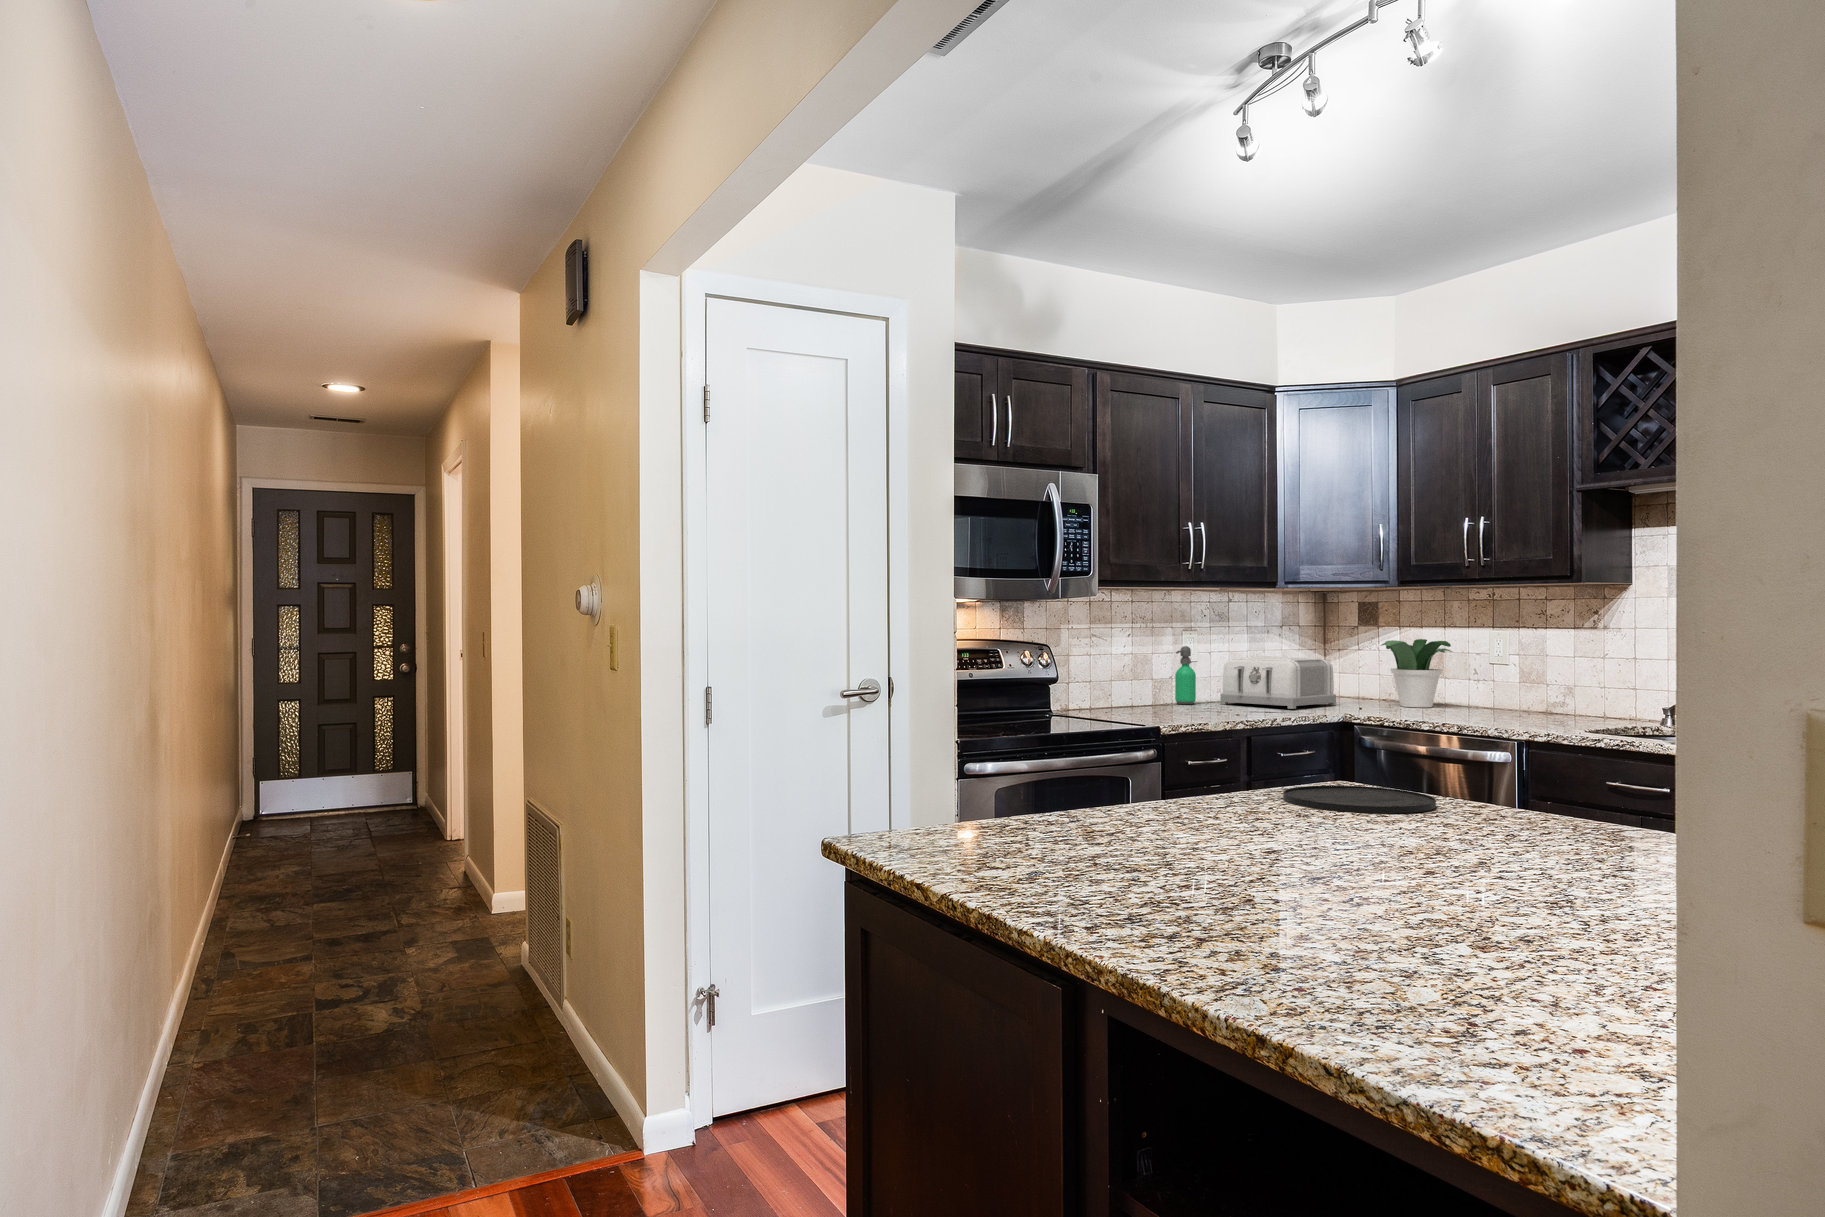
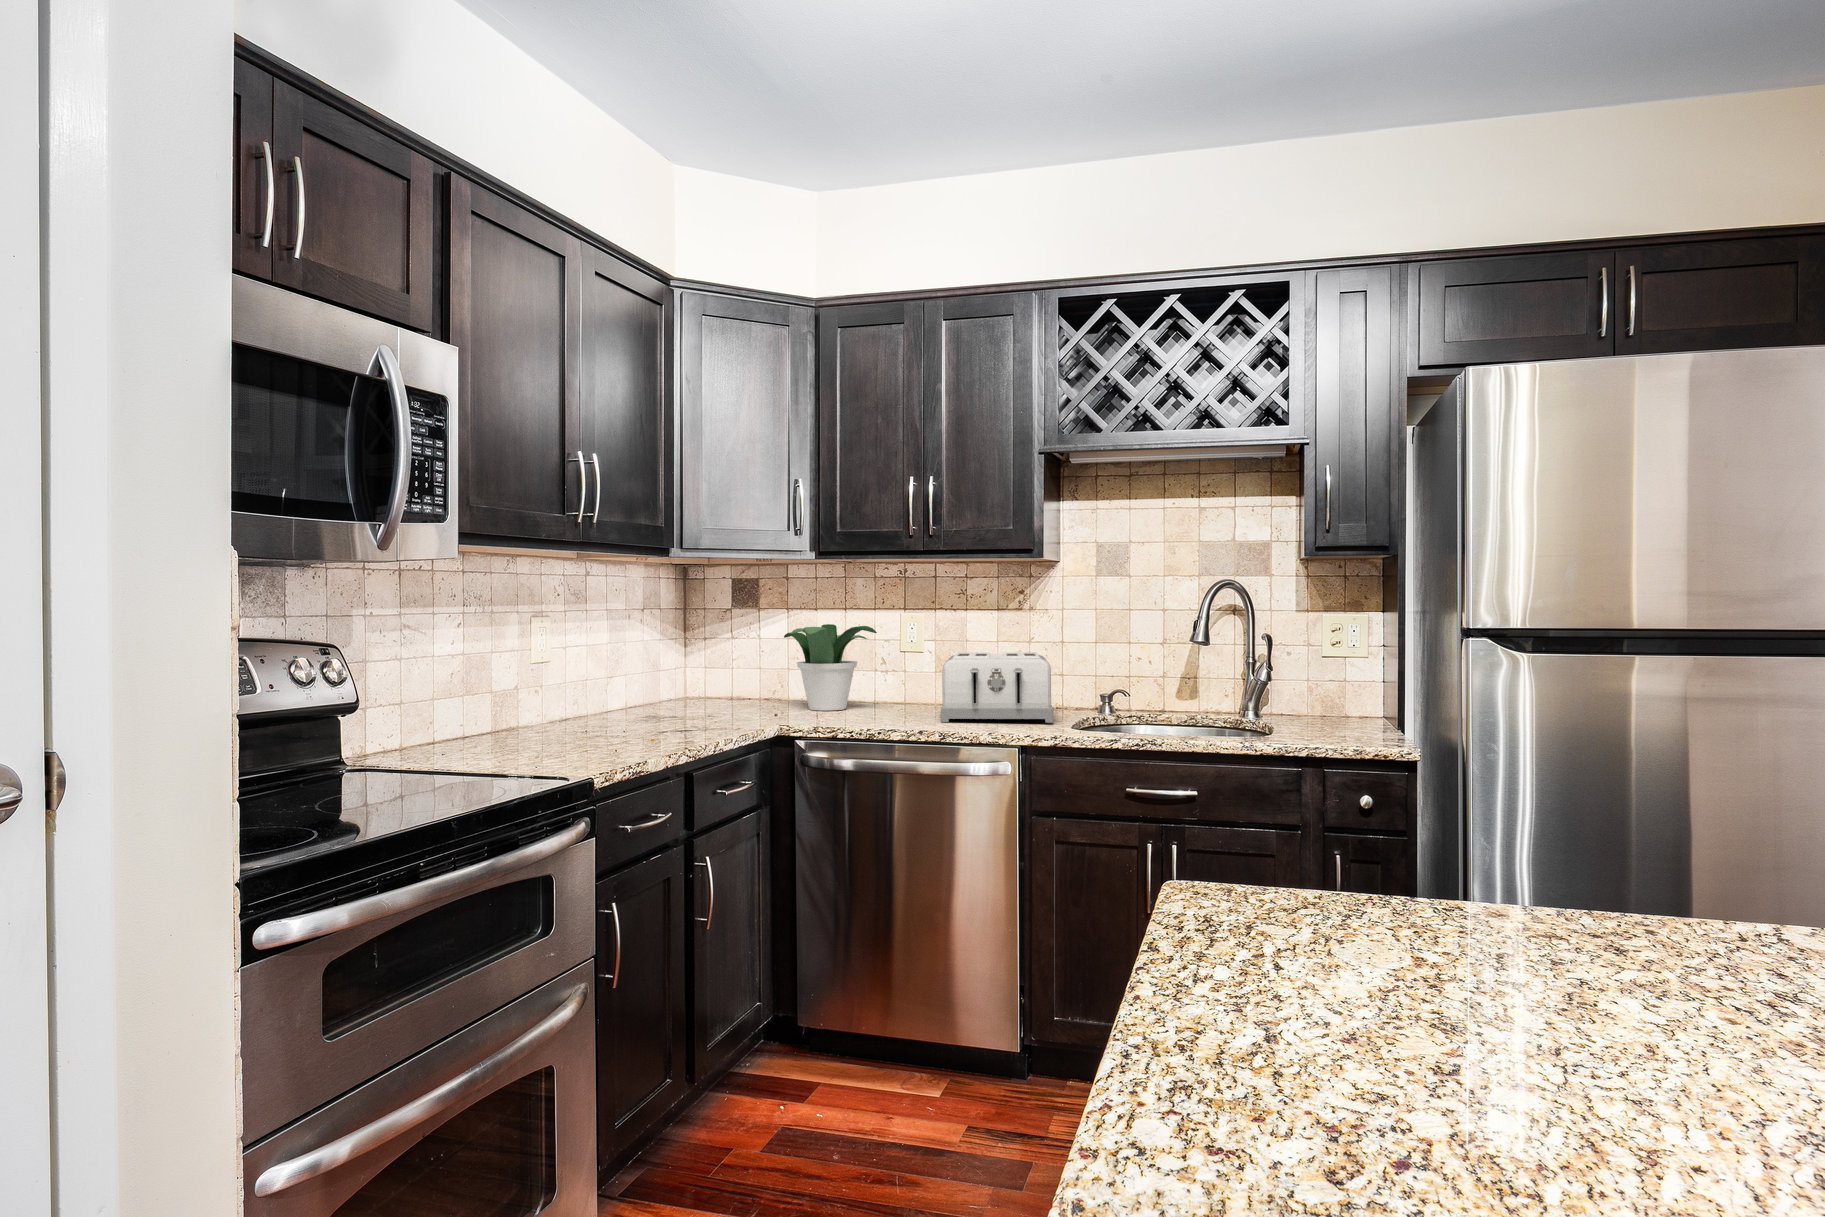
soap dispenser: present [1175,646,1196,704] -> none [532,643,564,732]
toaster: present [1221,656,1336,709] -> present [941,652,1053,723]
plate: present [1283,786,1436,813] -> none [1287,926,1638,1049]

